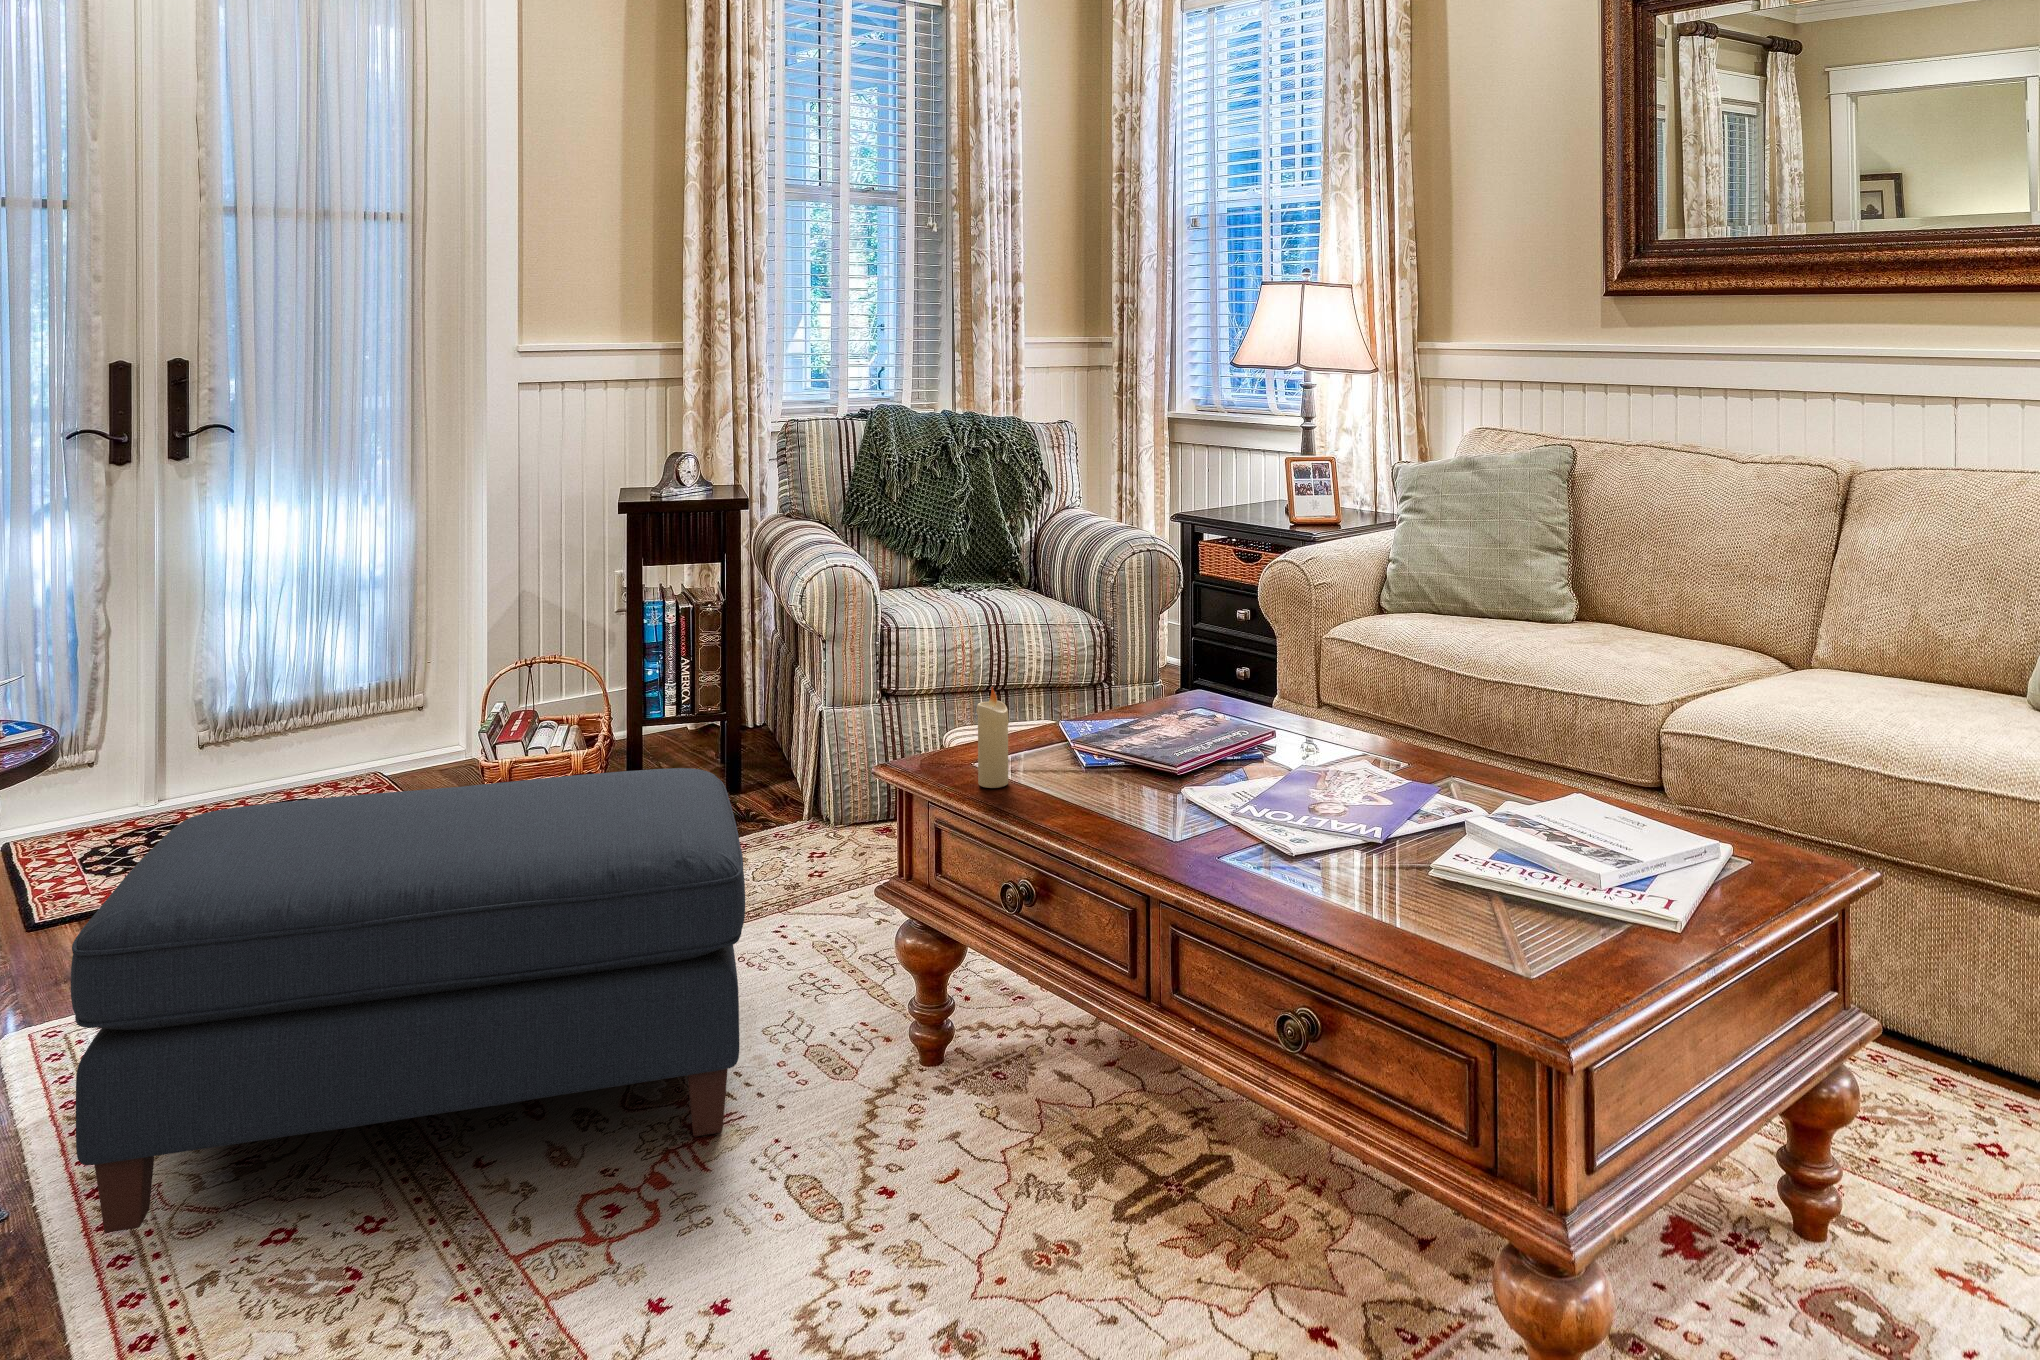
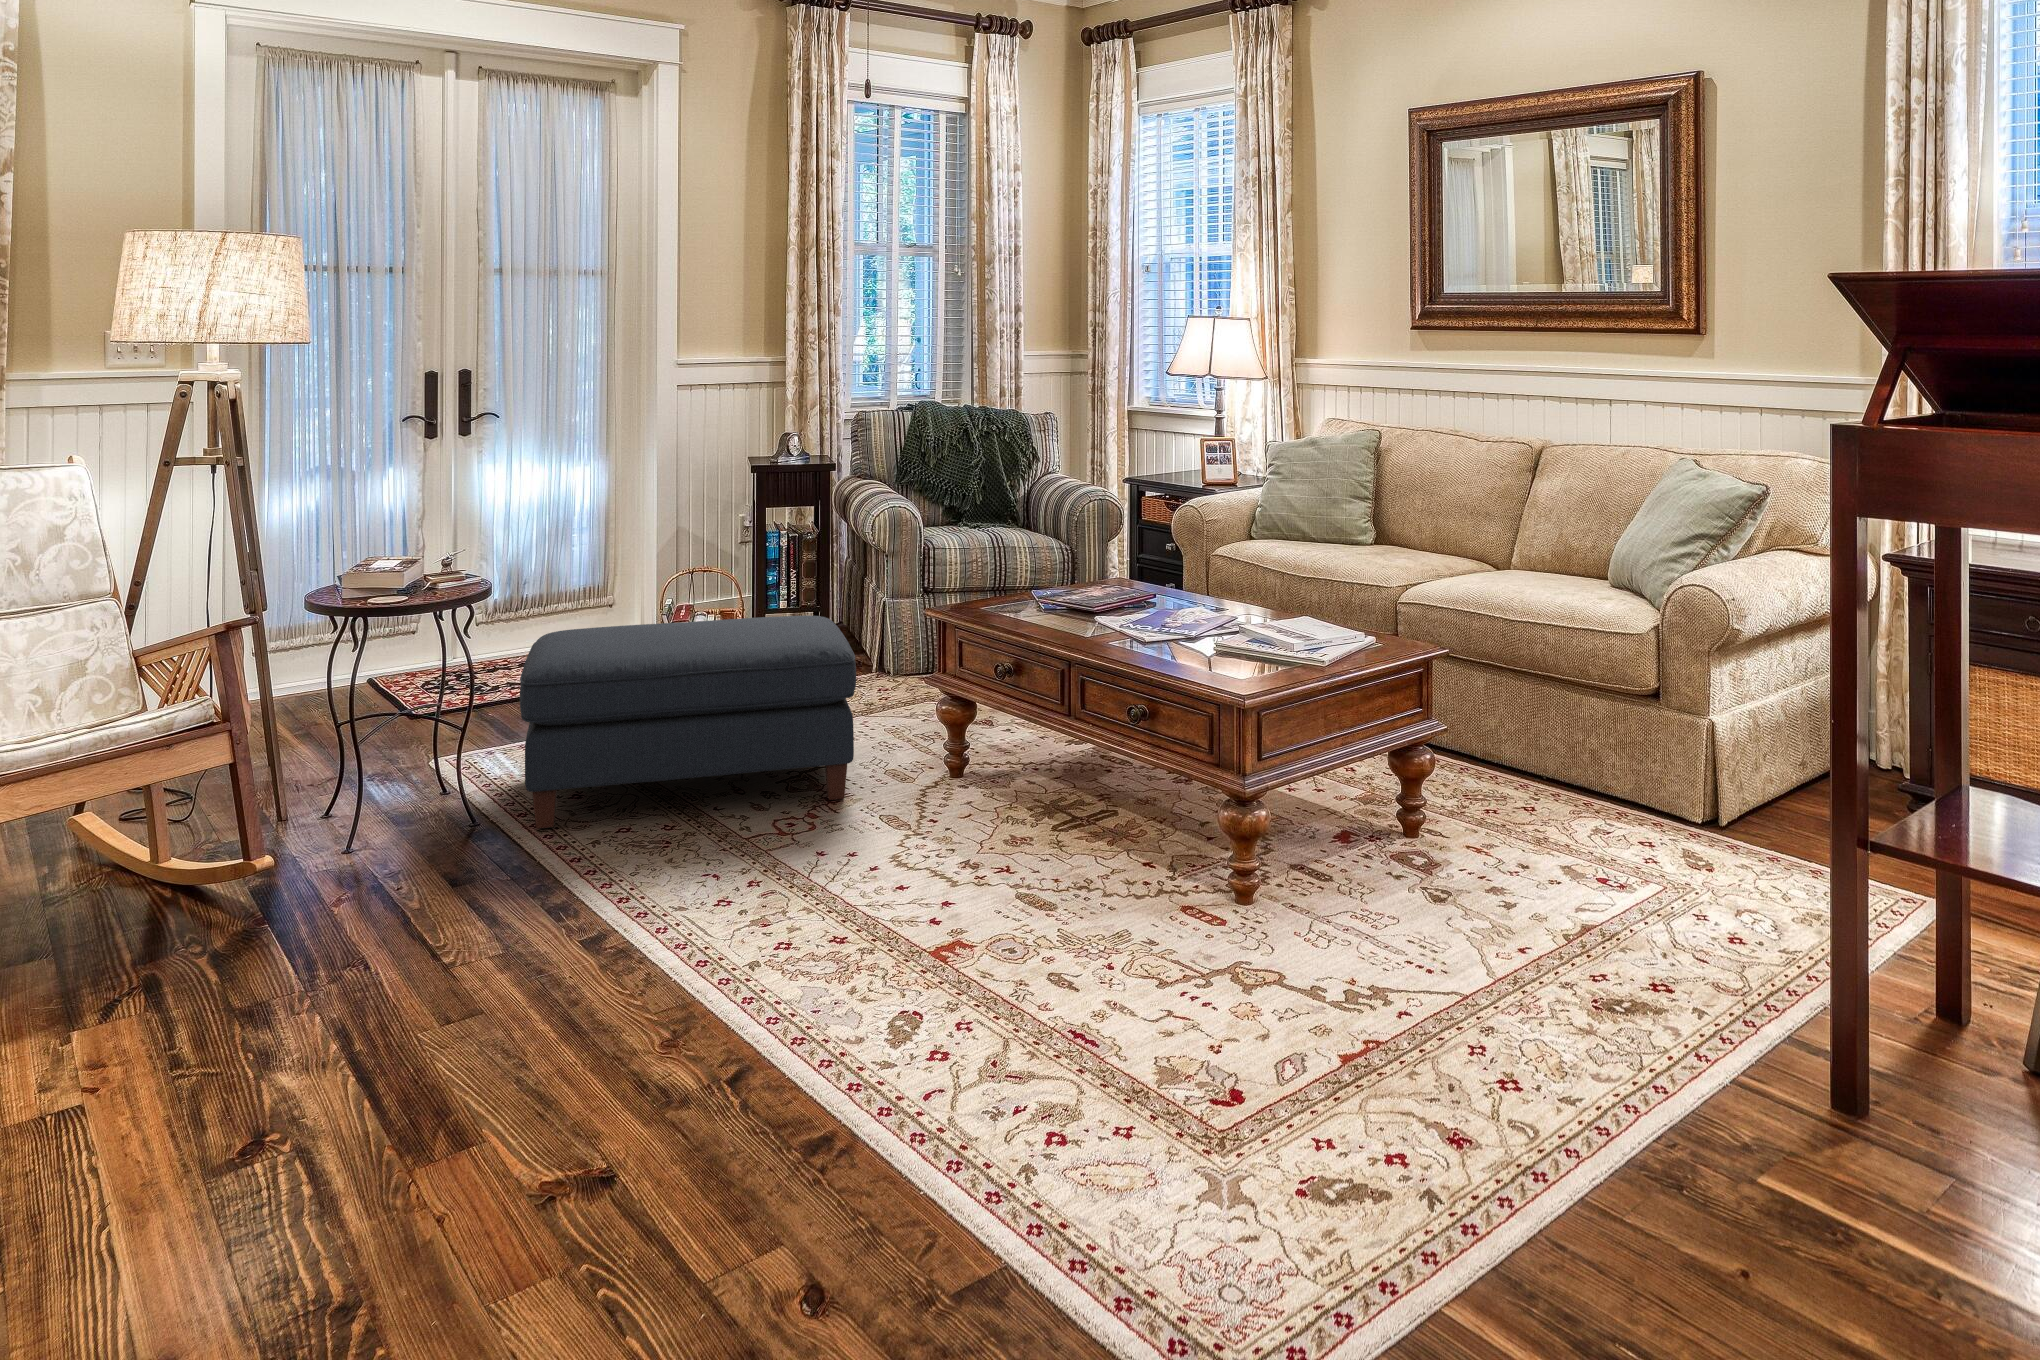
candle: present [976,687,1009,788] -> none [982,561,1000,616]

